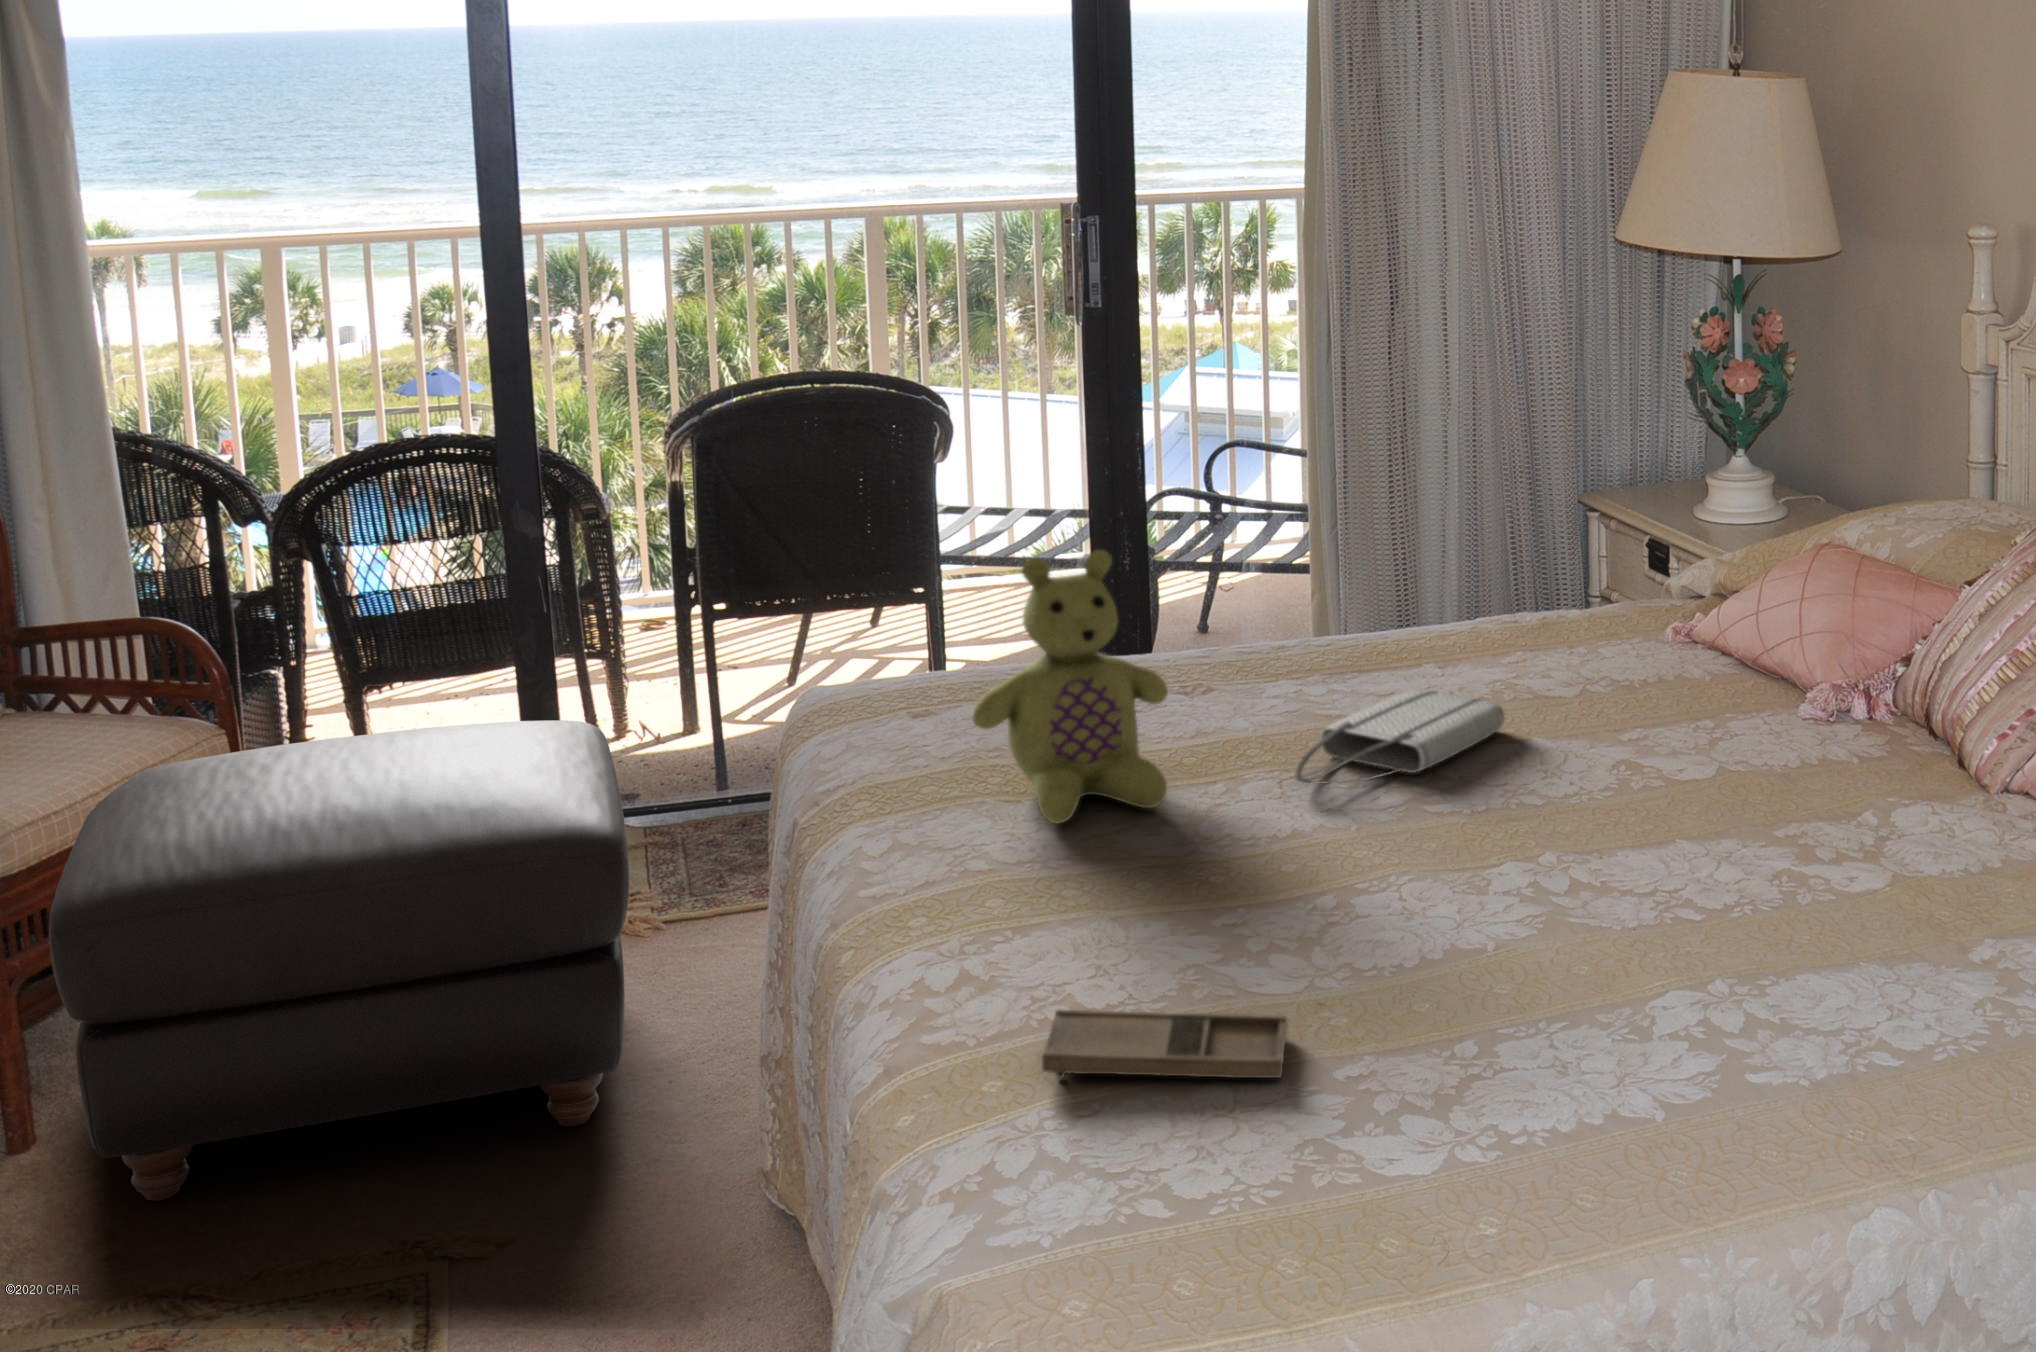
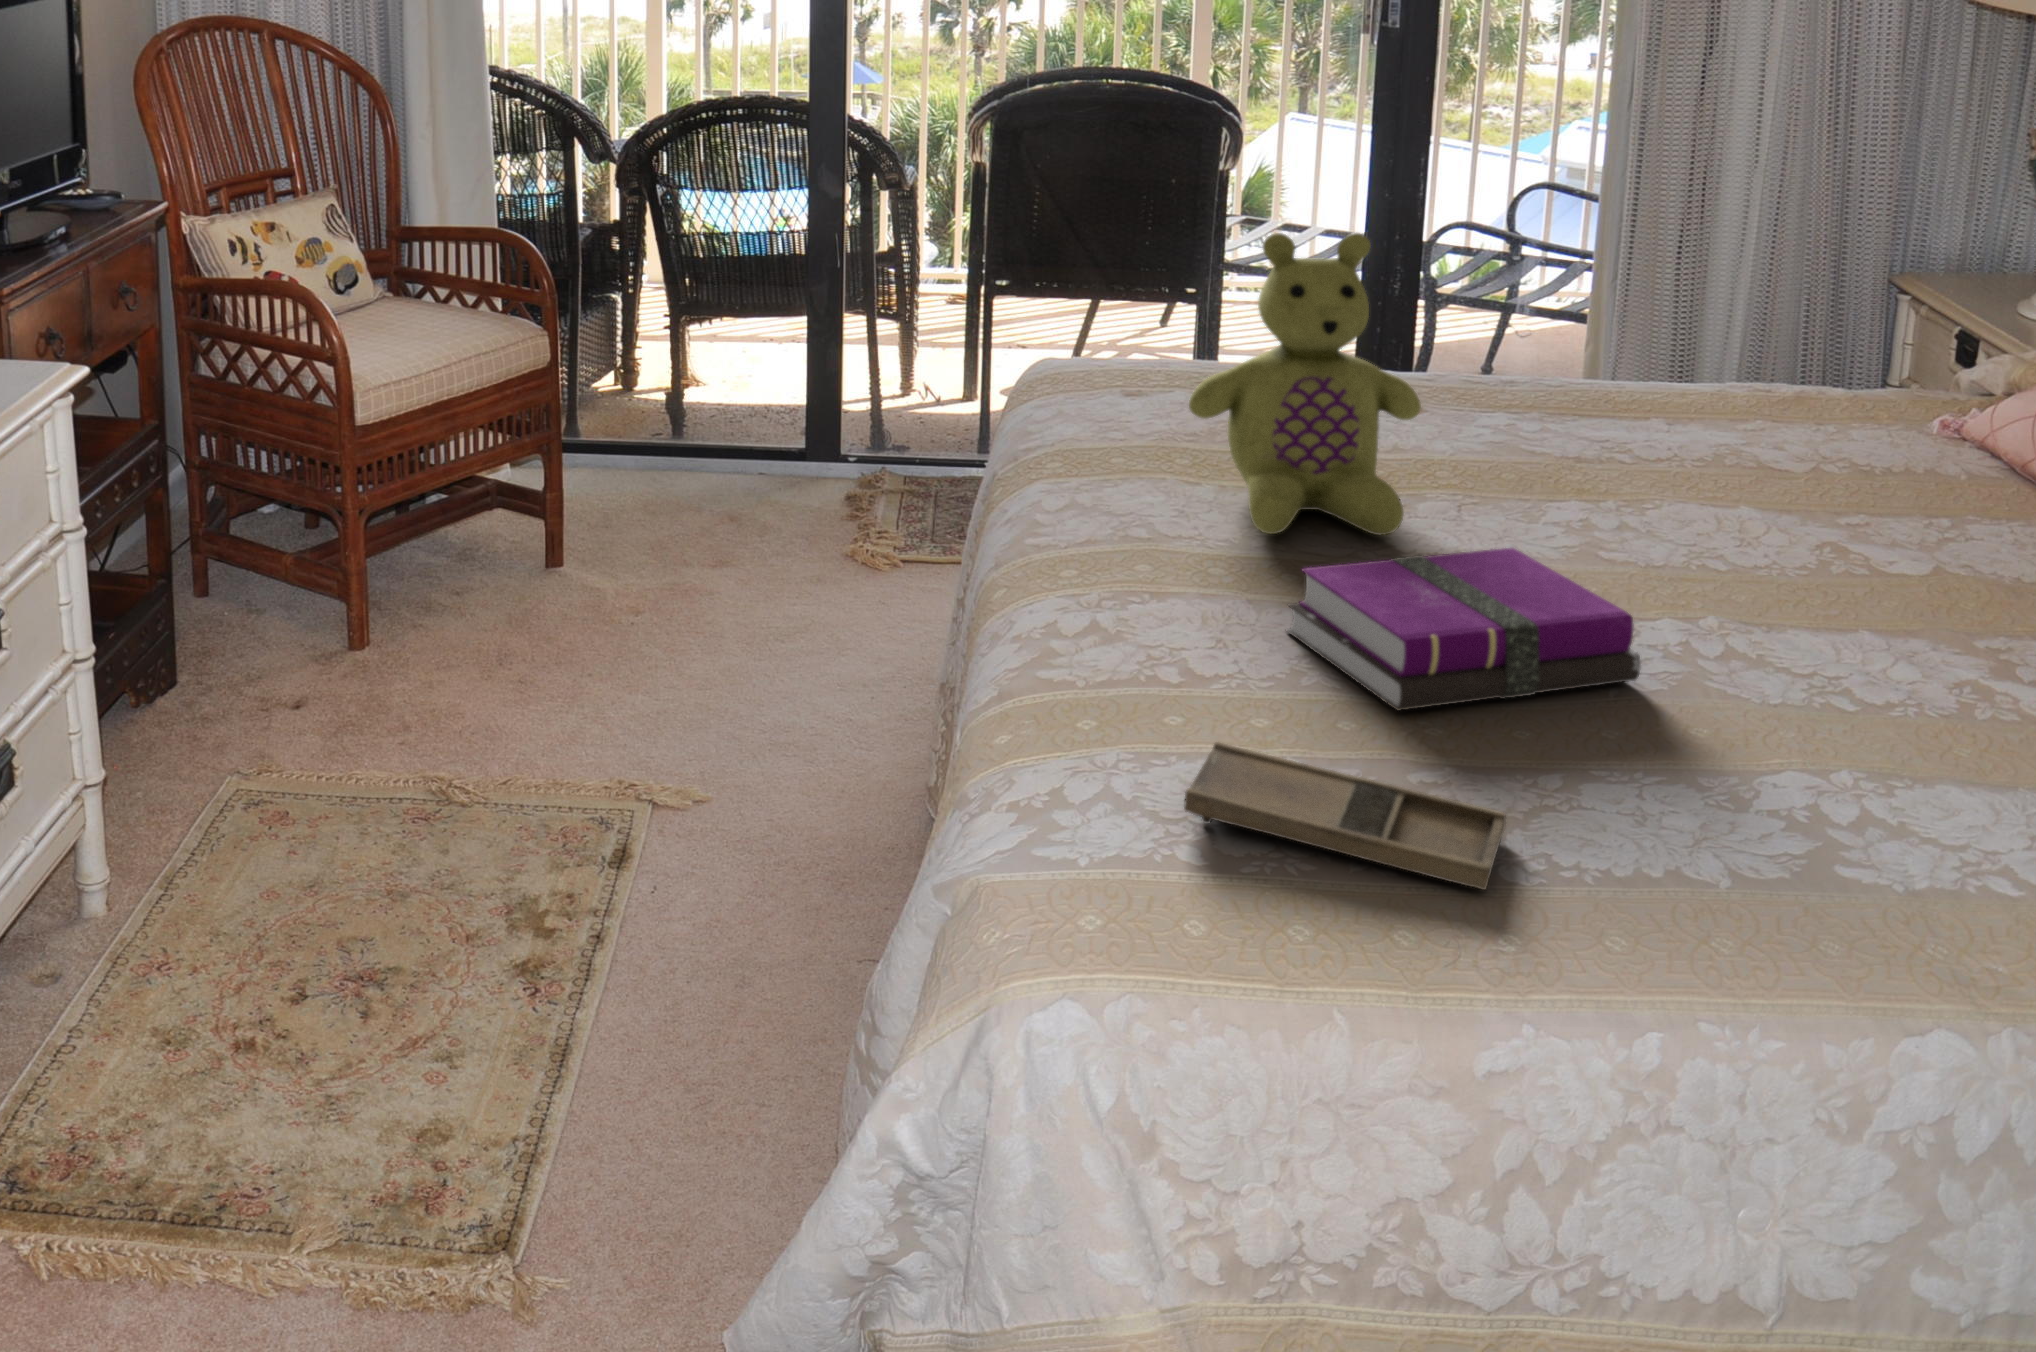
tote bag: present [1295,690,1505,783] -> none [1565,454,1860,550]
ottoman: present [49,720,629,1201] -> none [360,349,858,744]
notebook: none [1089,801,1366,954] -> present [1287,548,1641,710]

